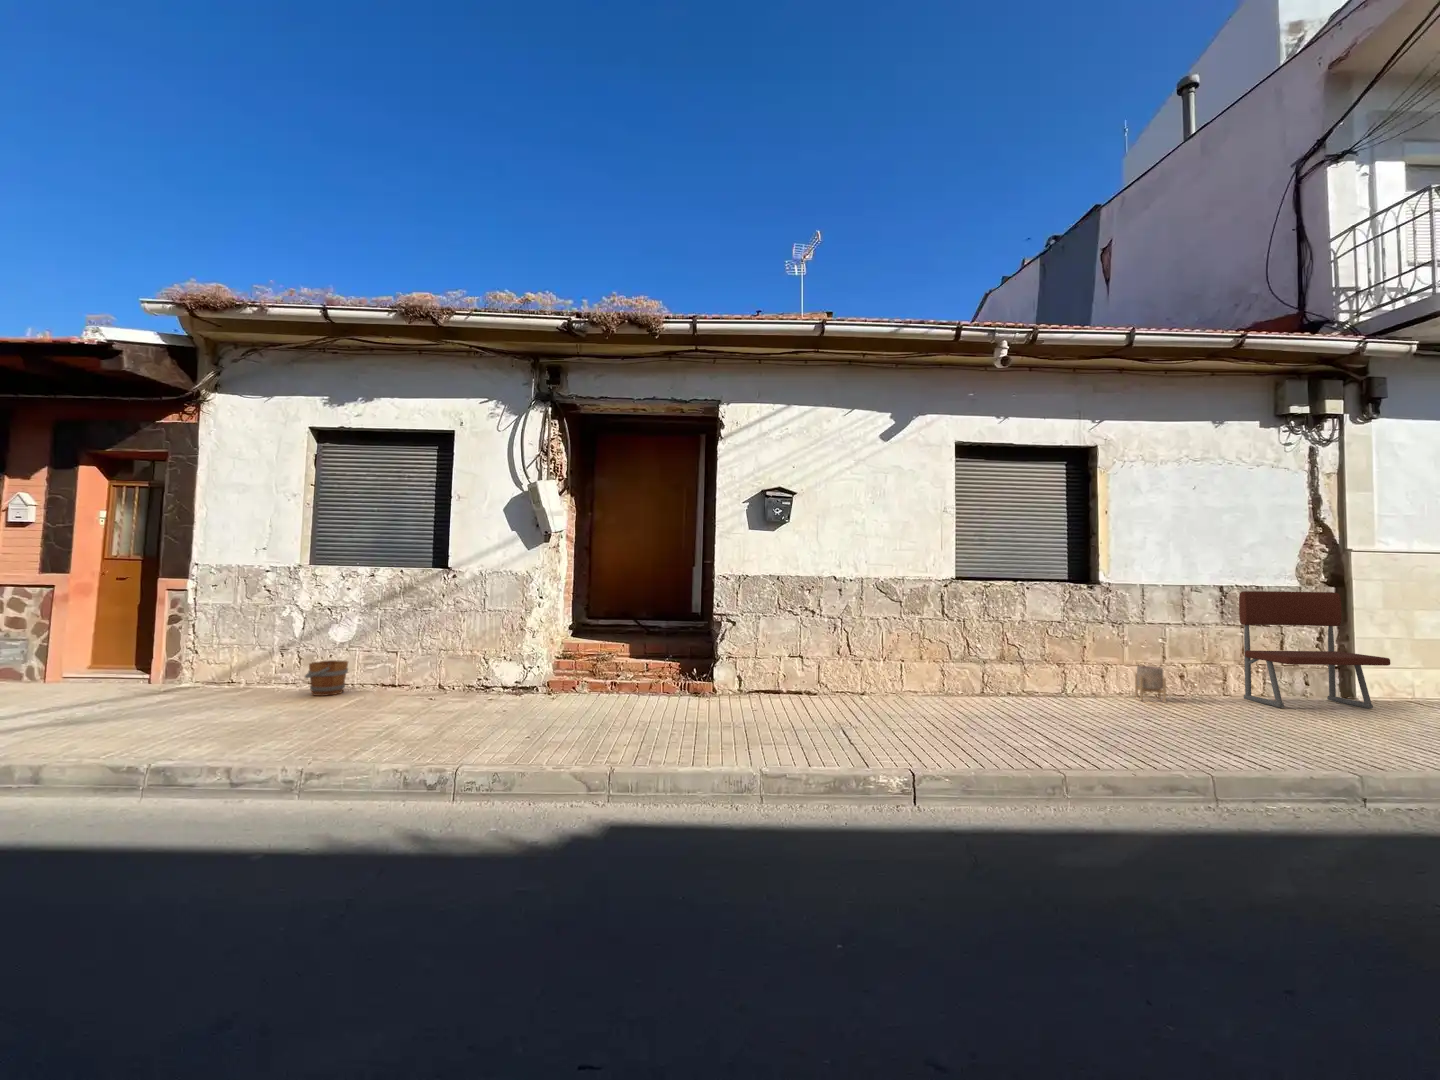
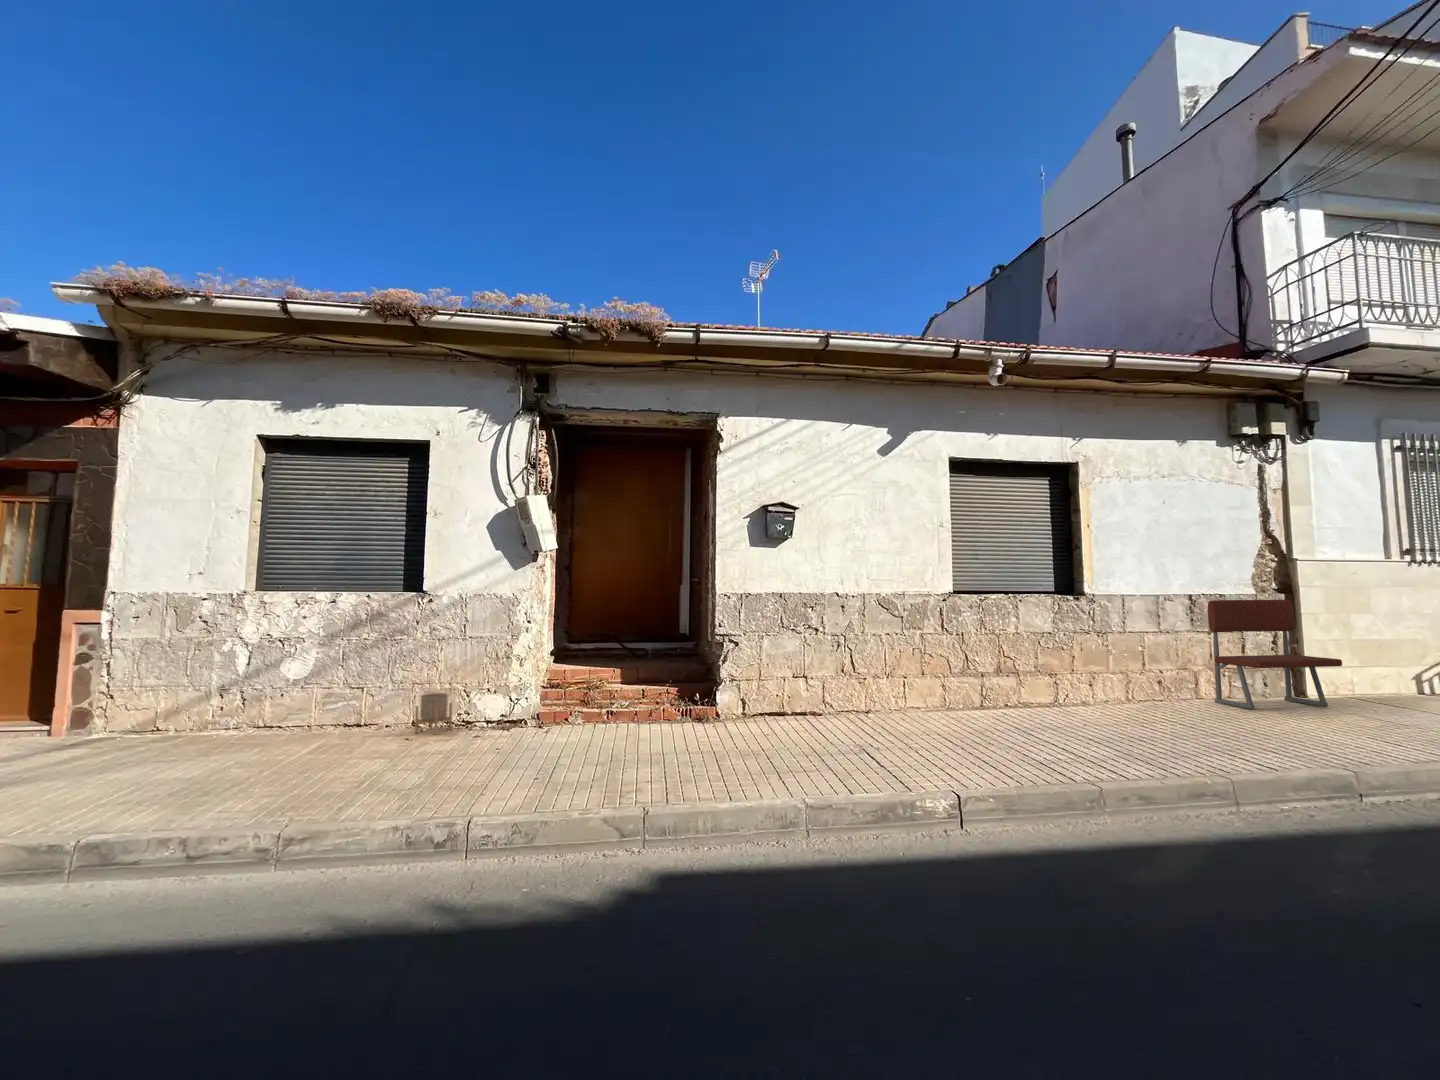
bucket: present [305,660,348,696] -> none [256,699,307,741]
planter: present [1135,666,1166,702] -> present [415,693,452,734]

